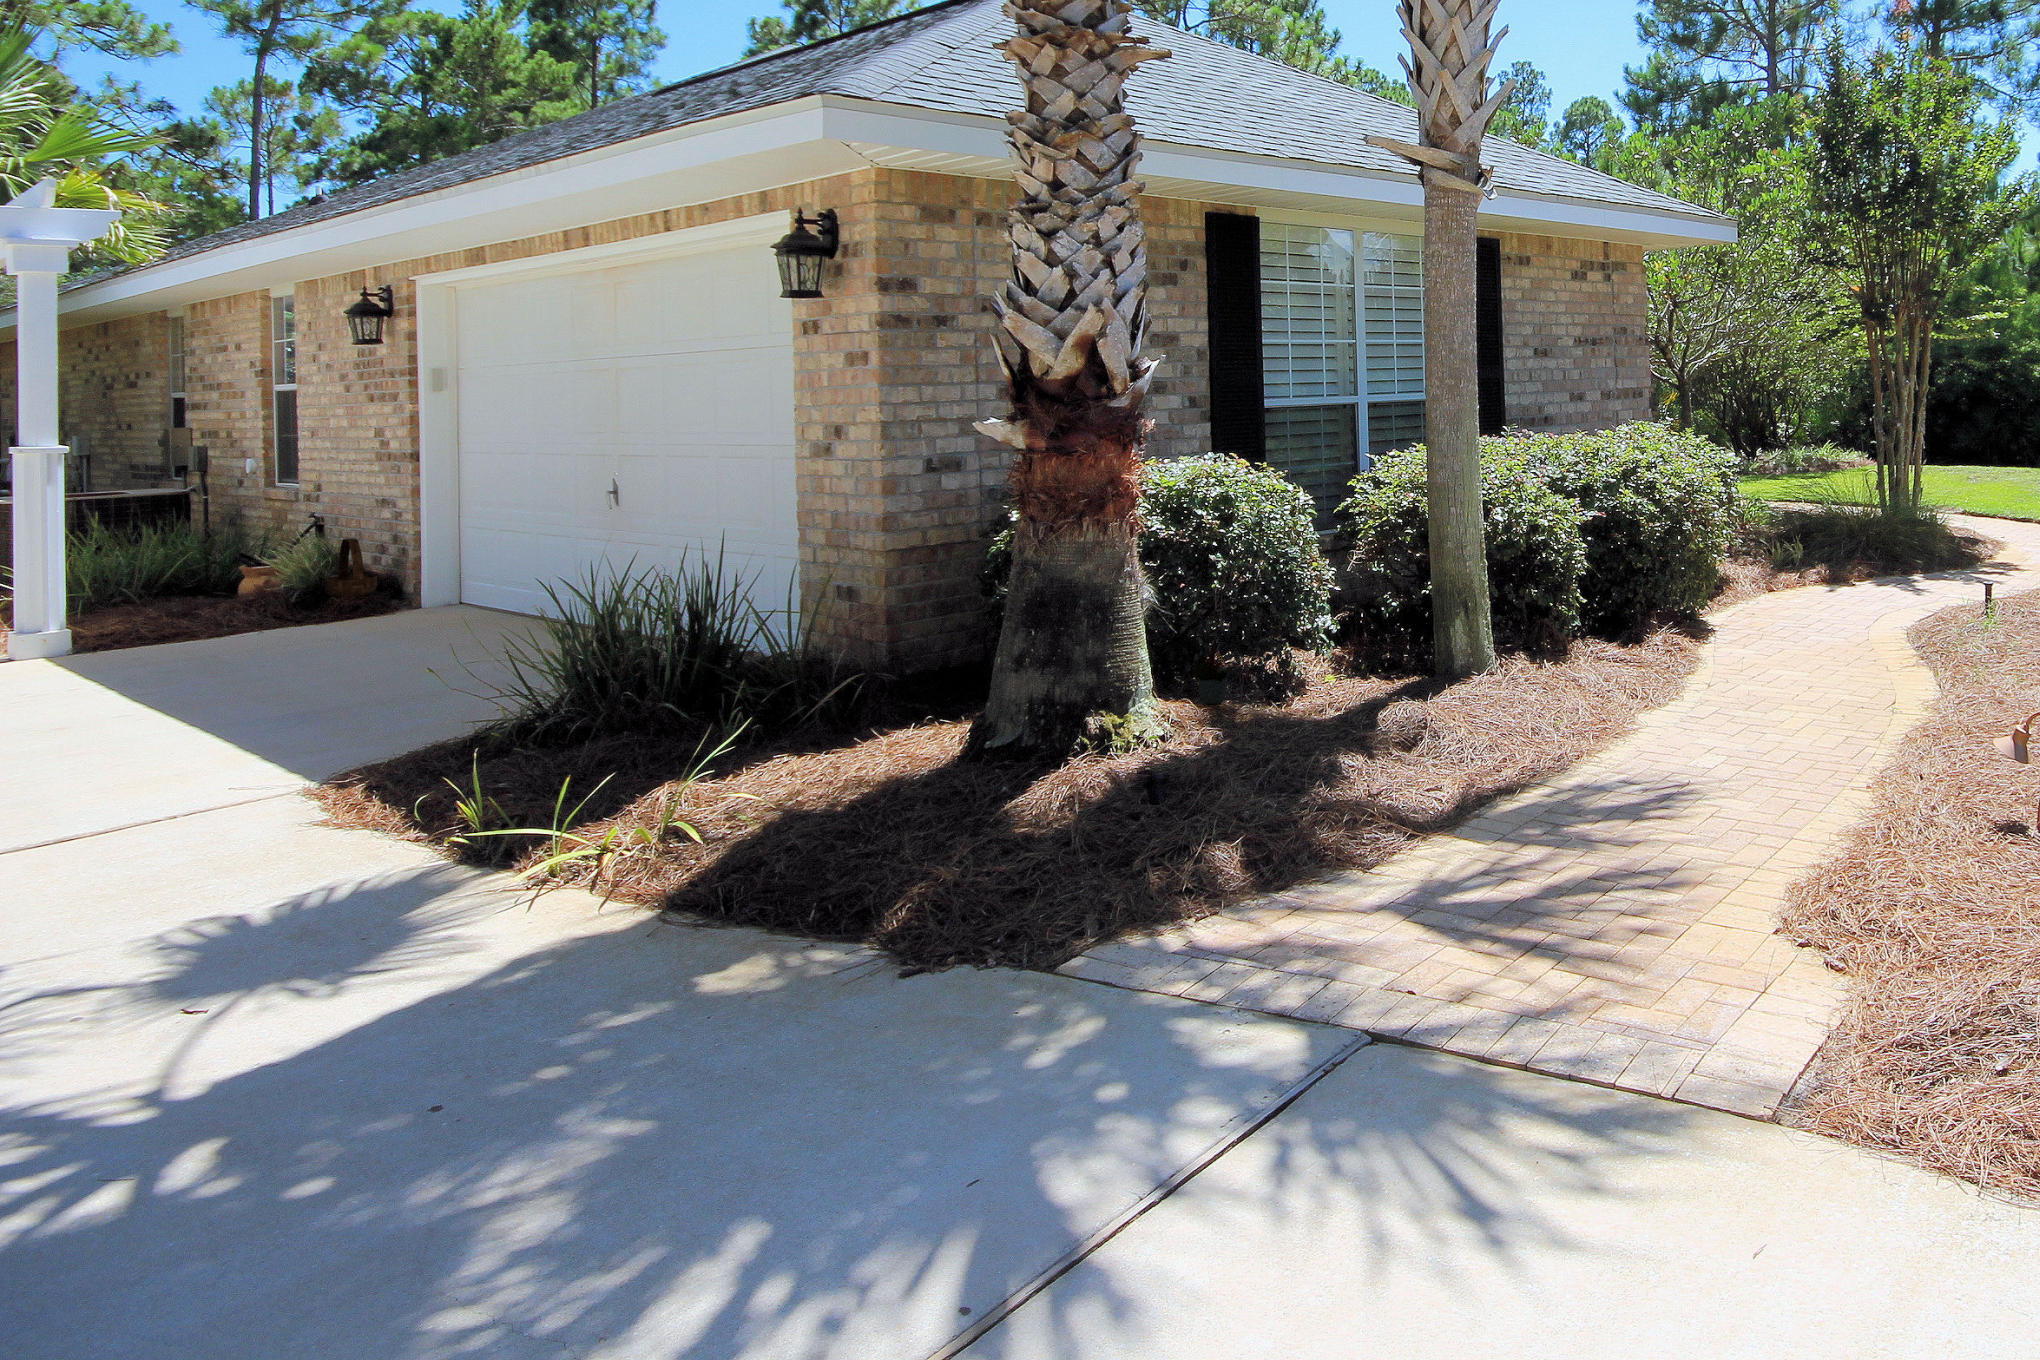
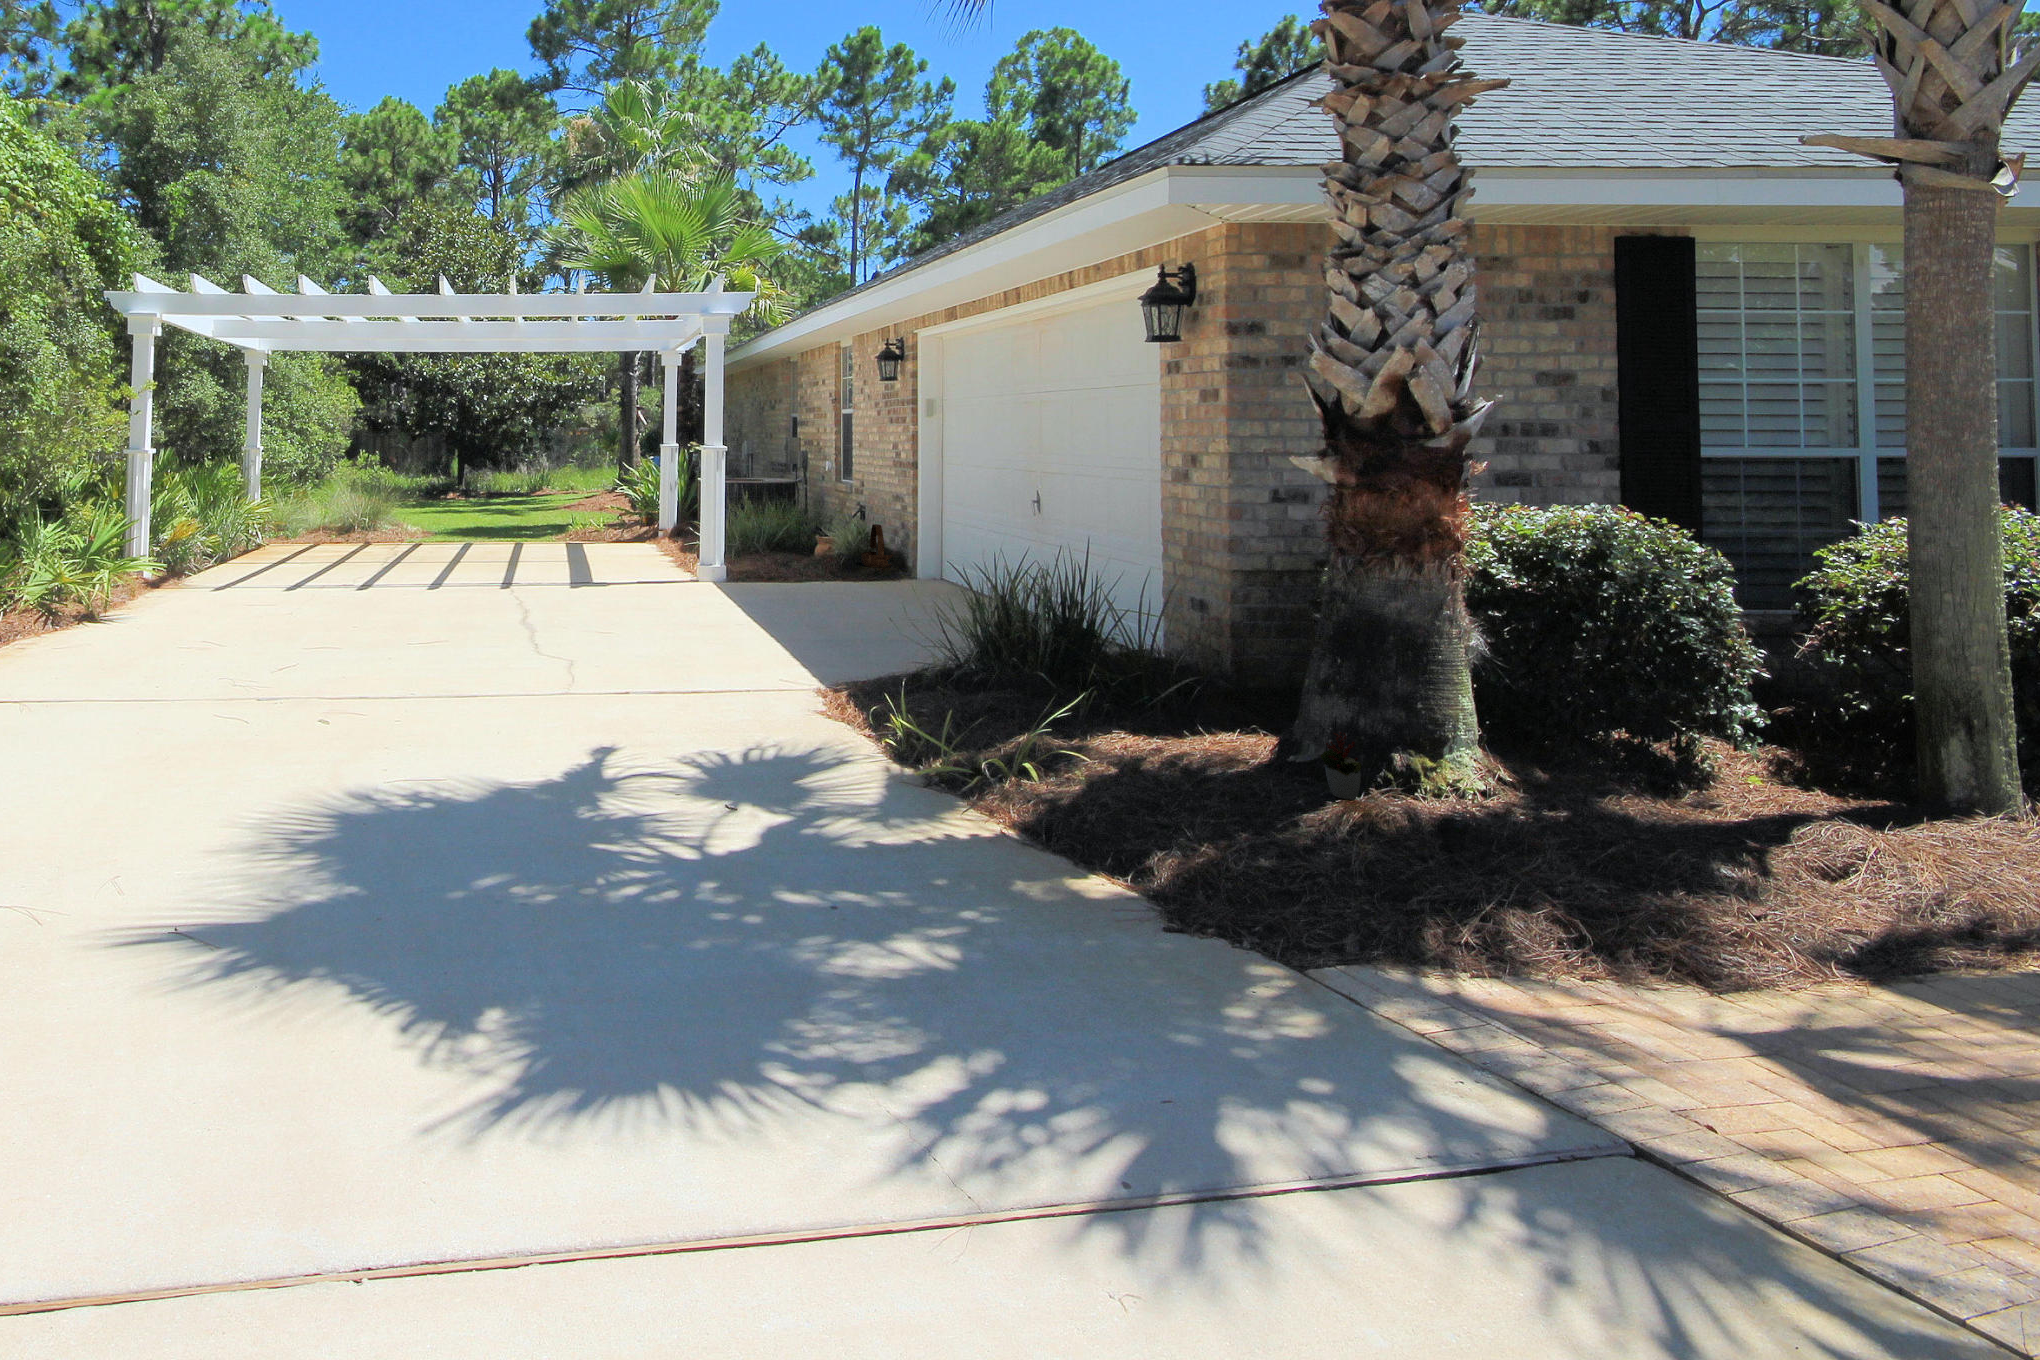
decorative plant: present [1193,647,1228,704] -> present [1321,732,1362,800]

